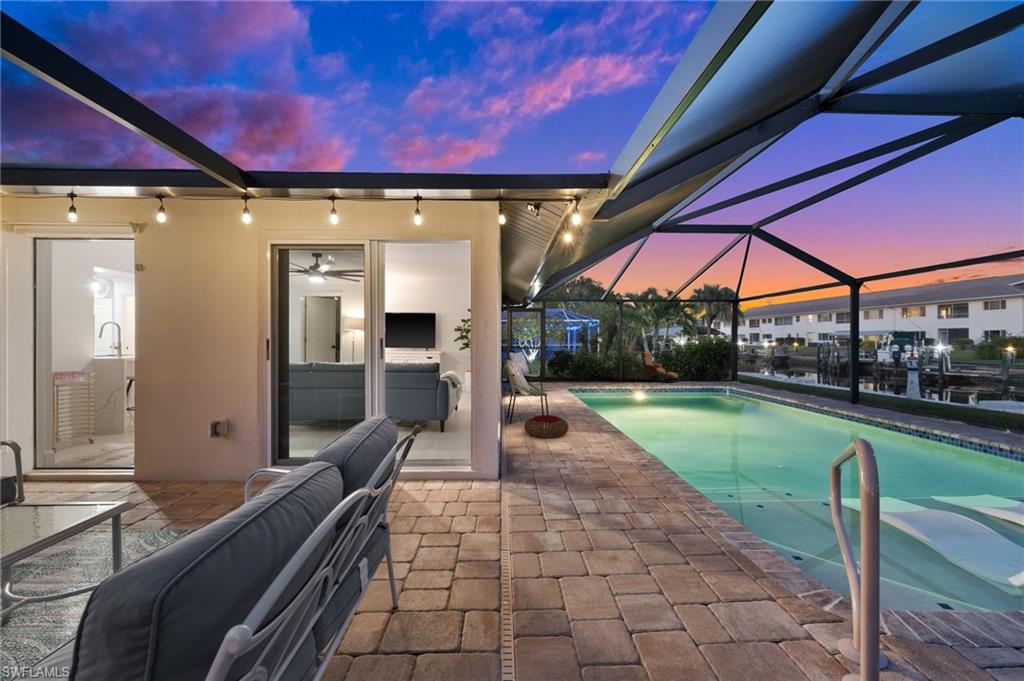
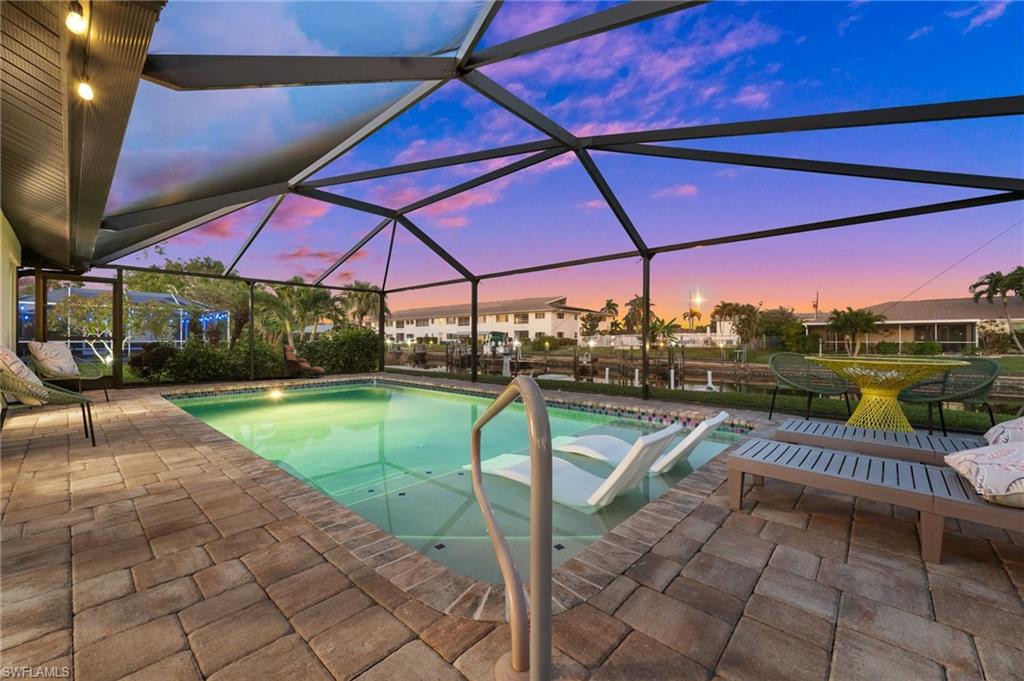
pouf: present [524,415,569,438] -> none [34,430,138,469]

